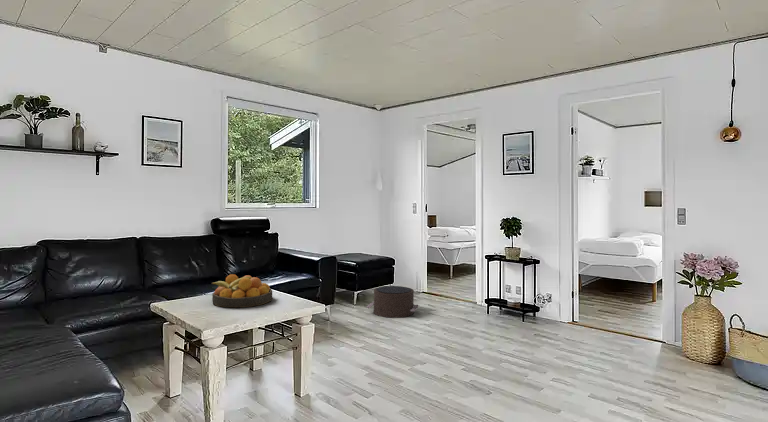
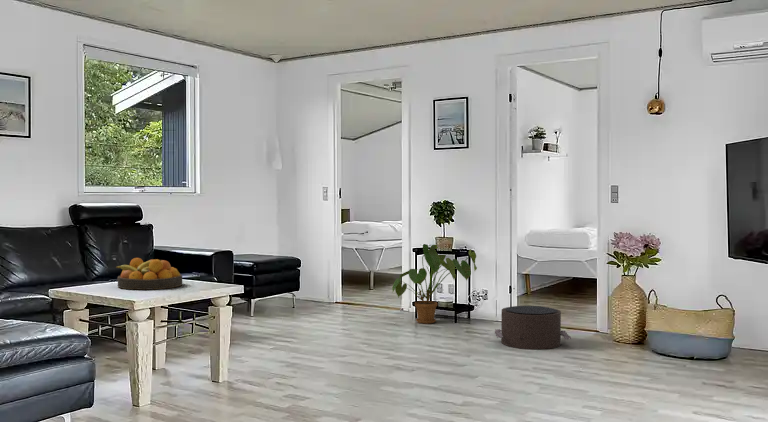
house plant: none [468,253,542,322] -> present [392,244,477,324]
pouf: present [366,286,418,318] -> present [495,306,571,349]

